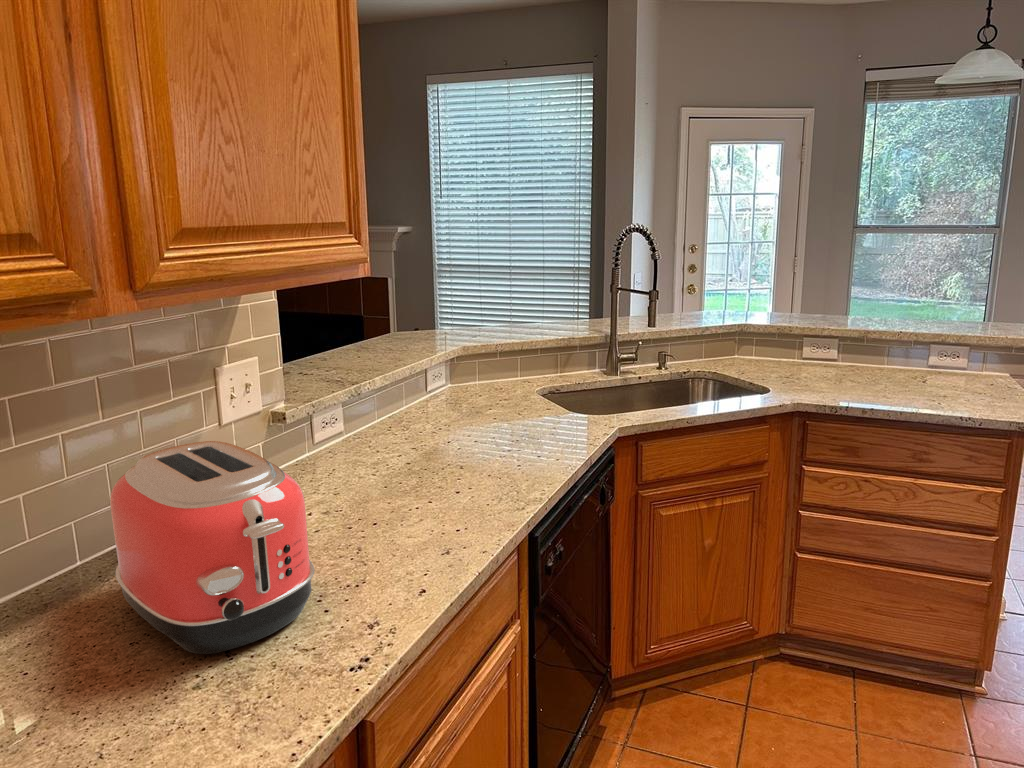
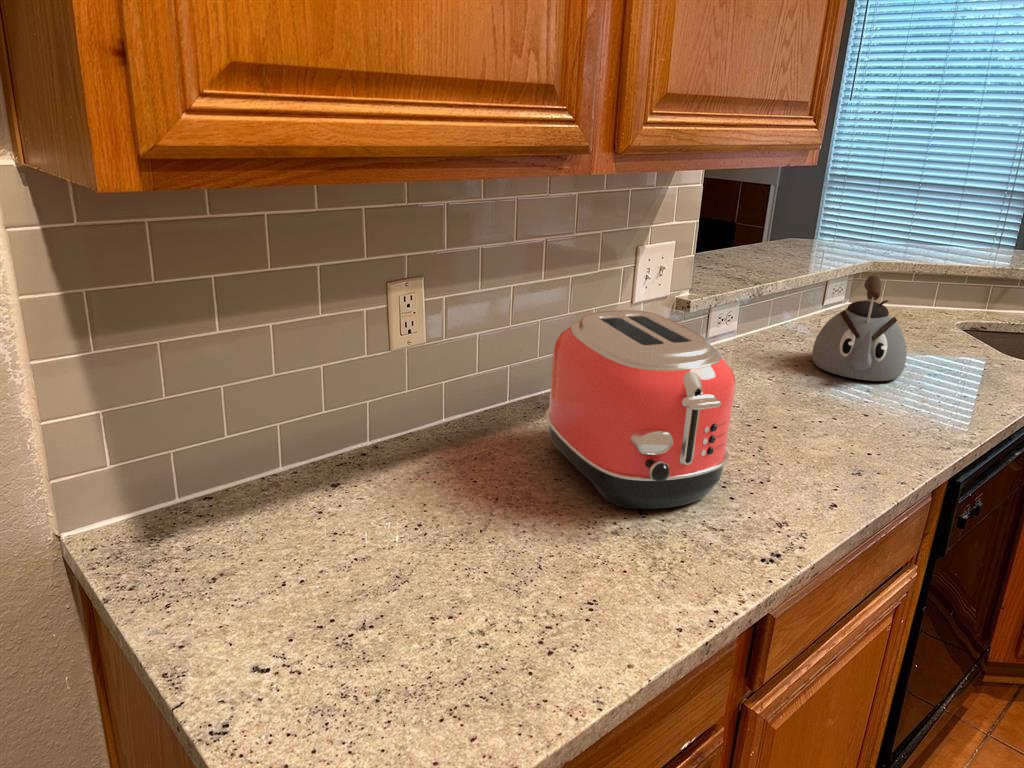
kettle: none [413,363,490,458] -> present [812,275,907,381]

